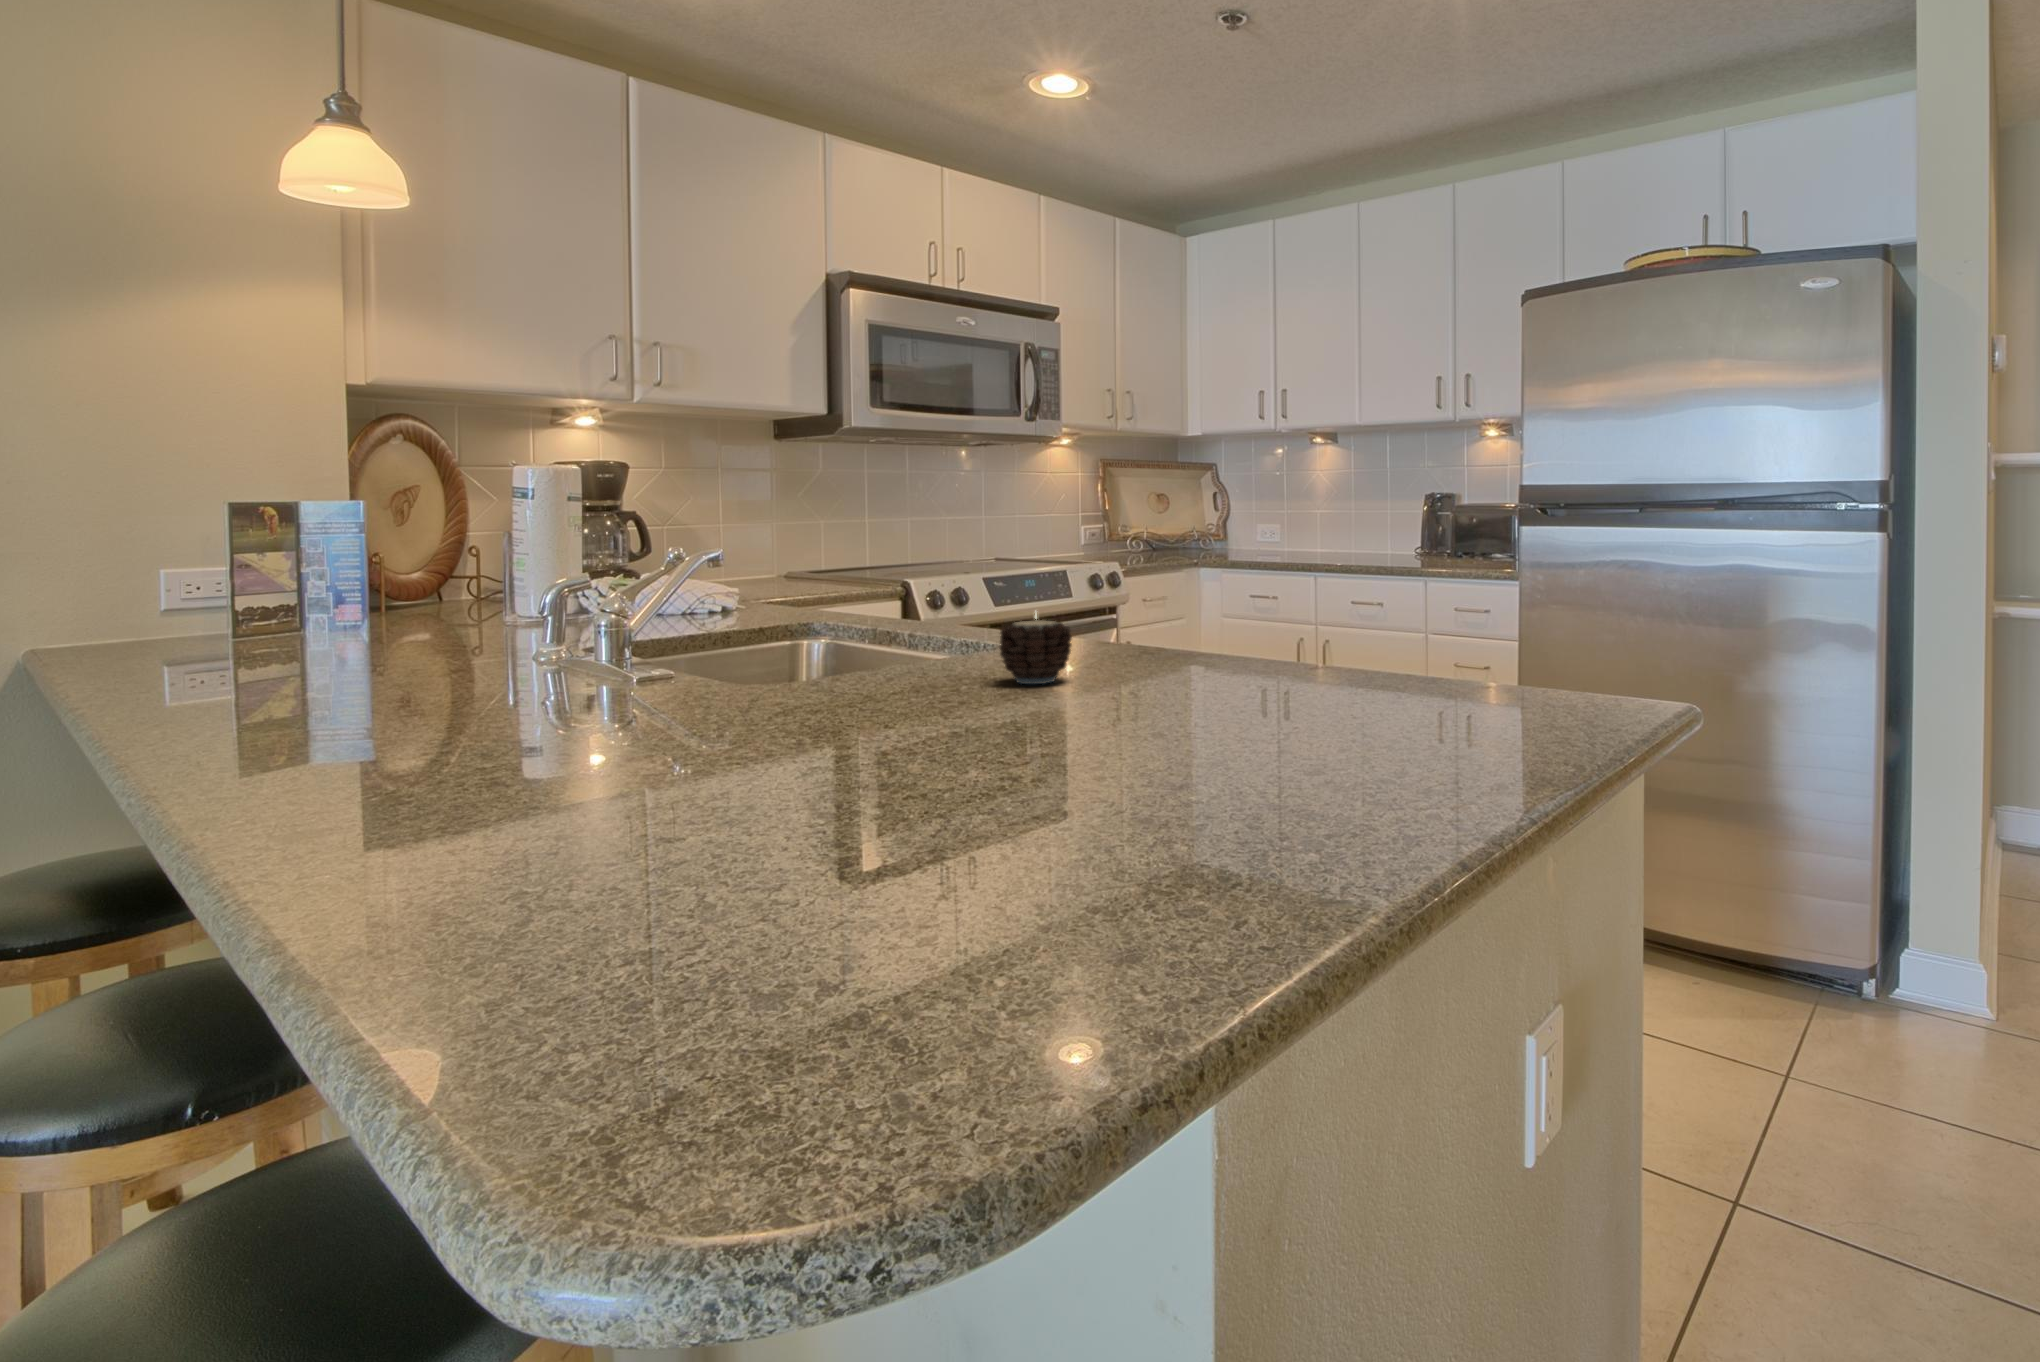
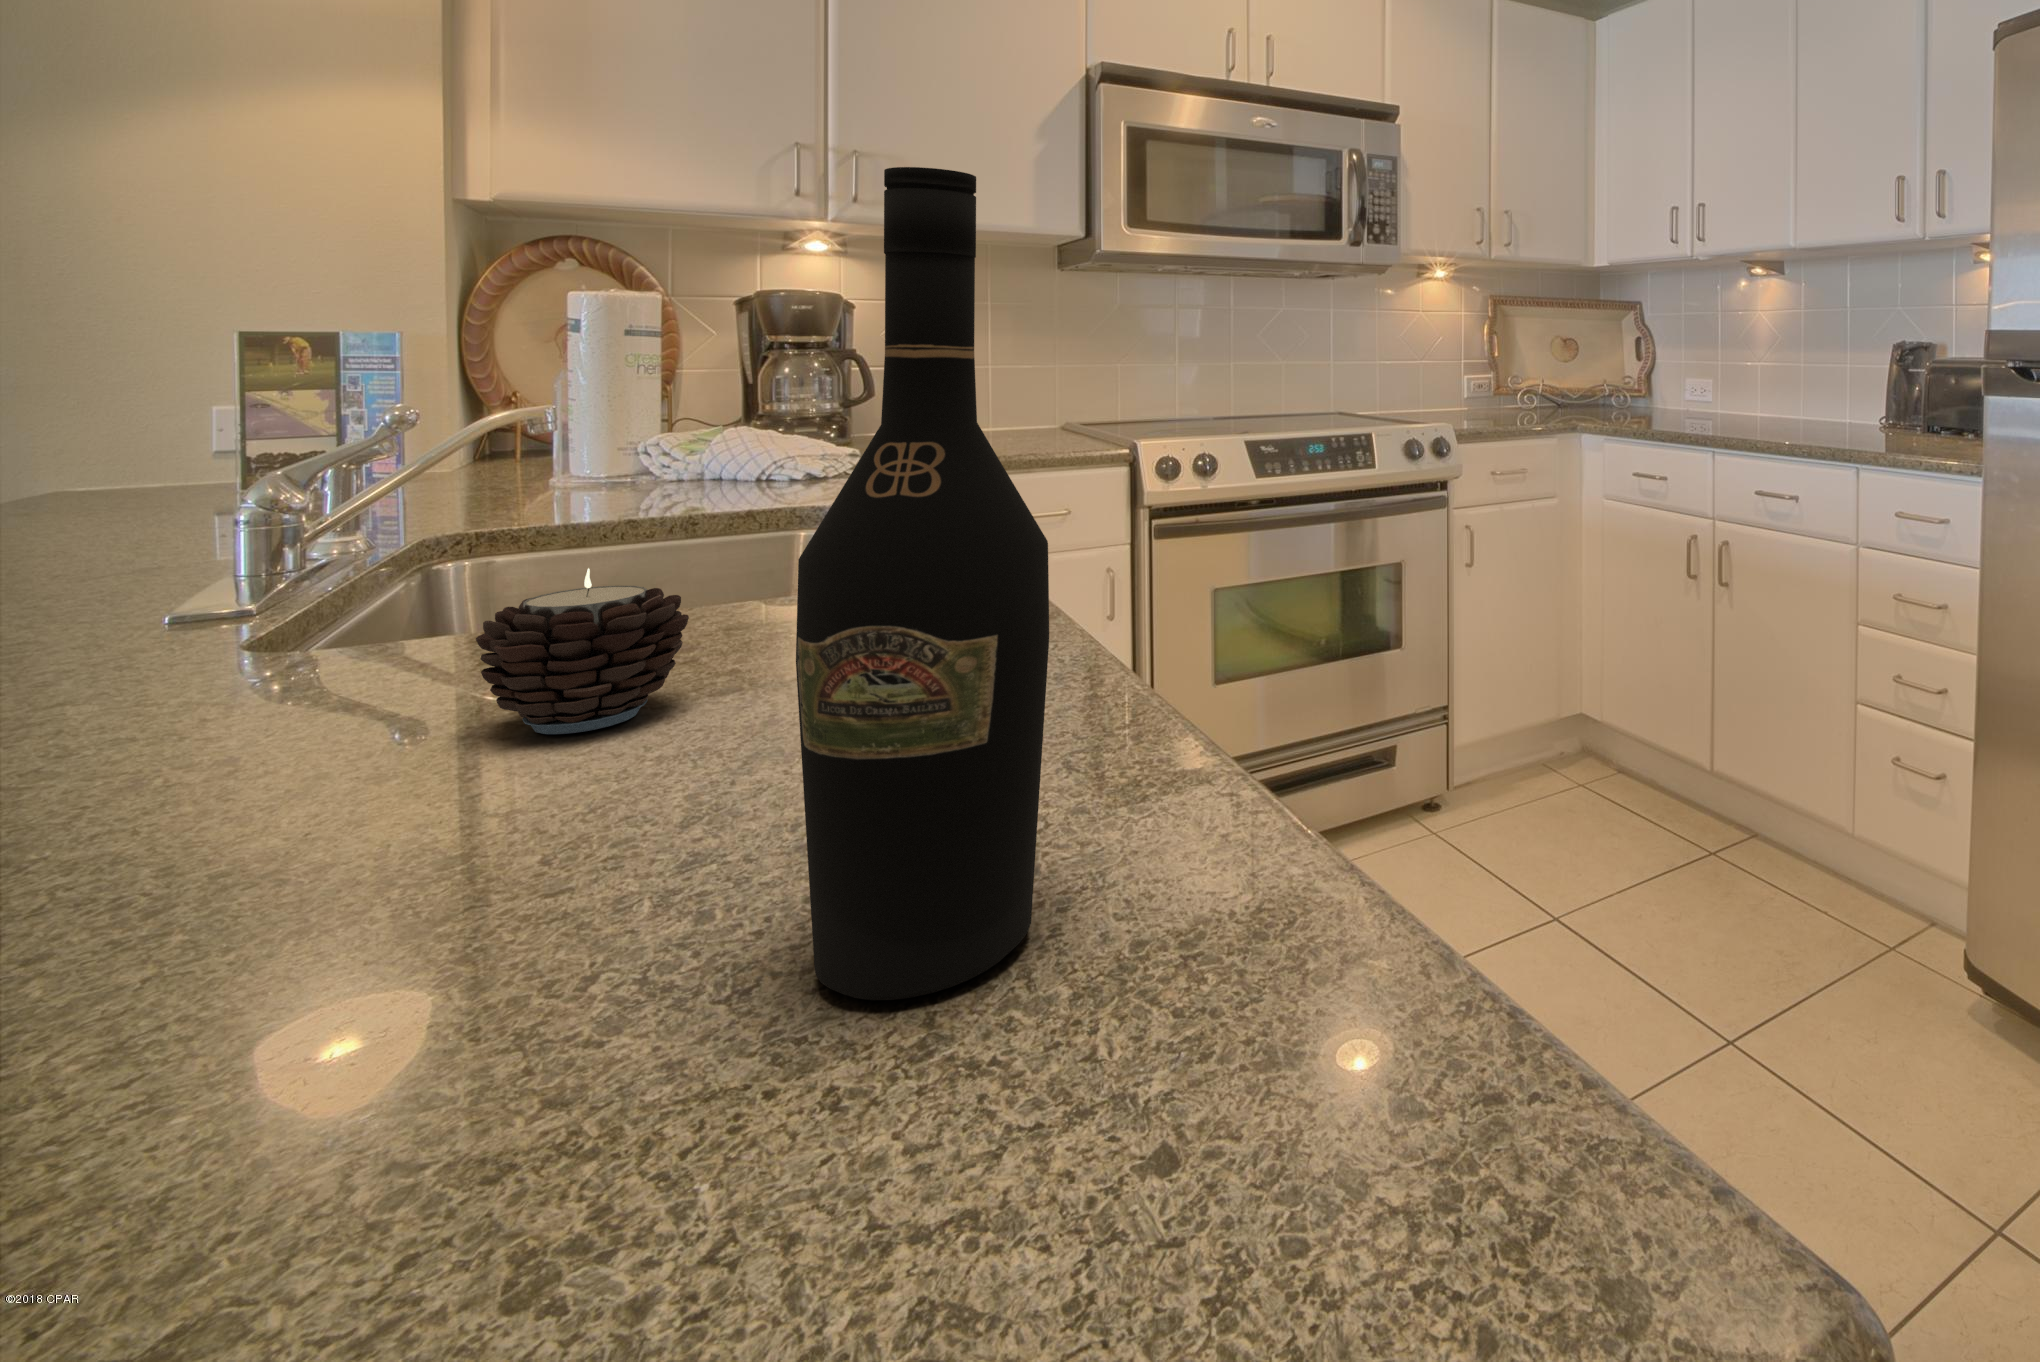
wine bottle: none [1310,444,1383,703] -> present [796,167,1049,1000]

